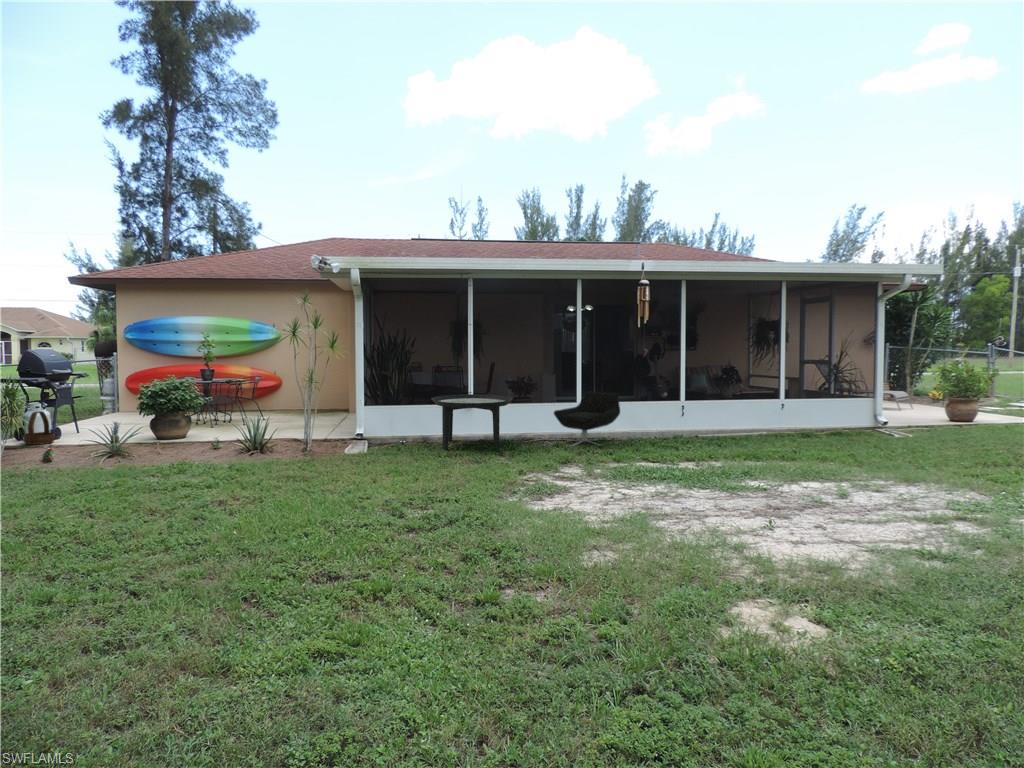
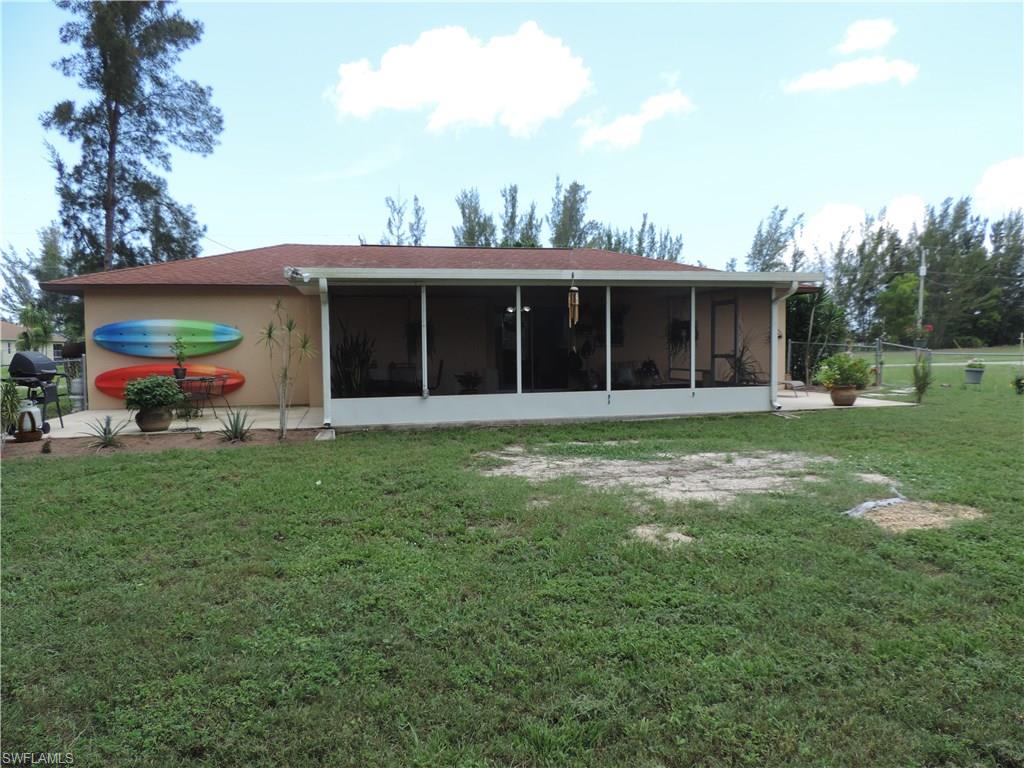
lounge chair: present [554,391,620,446] -> none [500,383,557,430]
potted tree: none [191,392,225,438] -> present [175,395,201,432]
round table: present [431,394,513,450] -> none [394,388,465,436]

